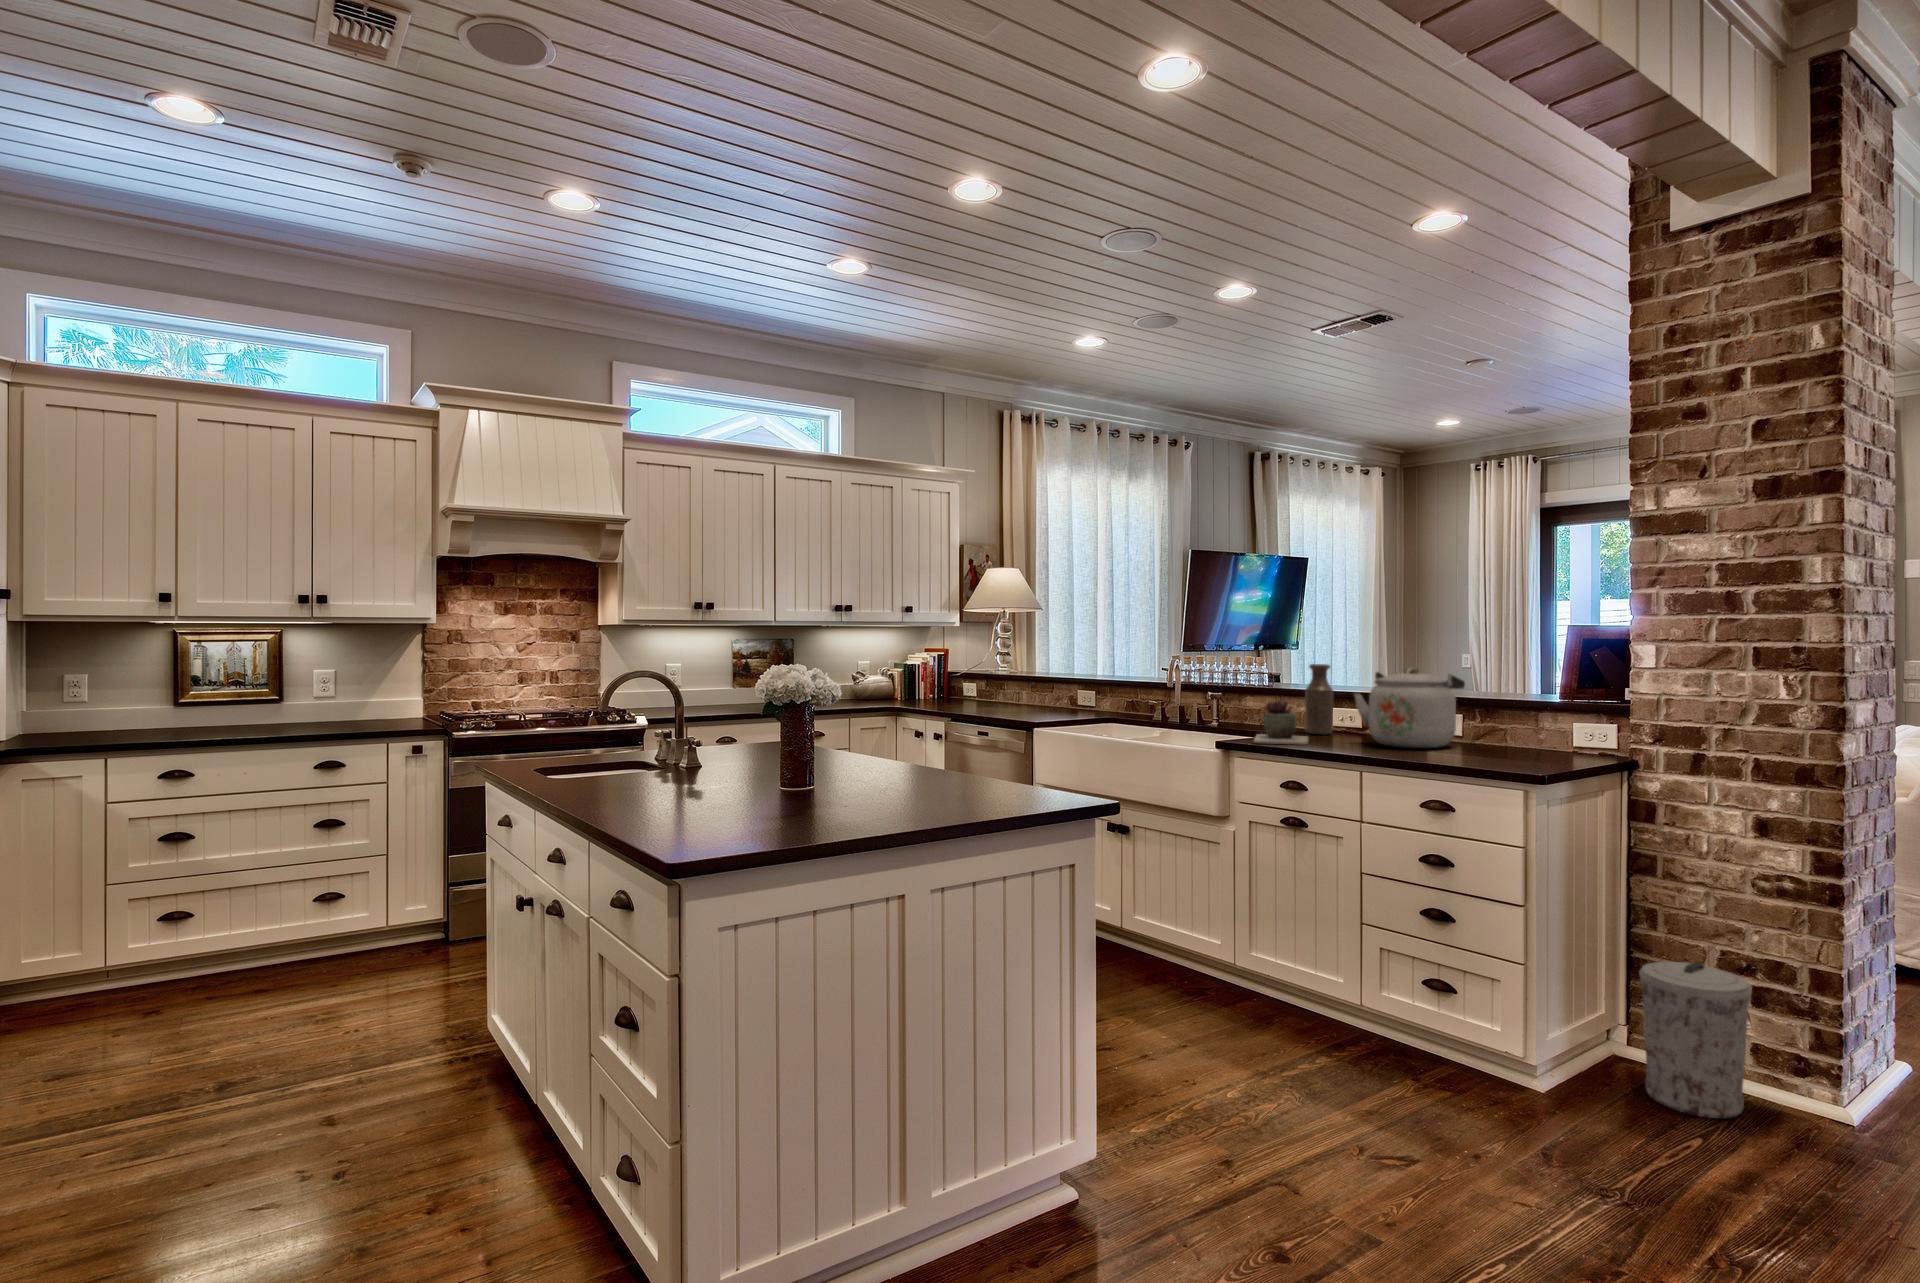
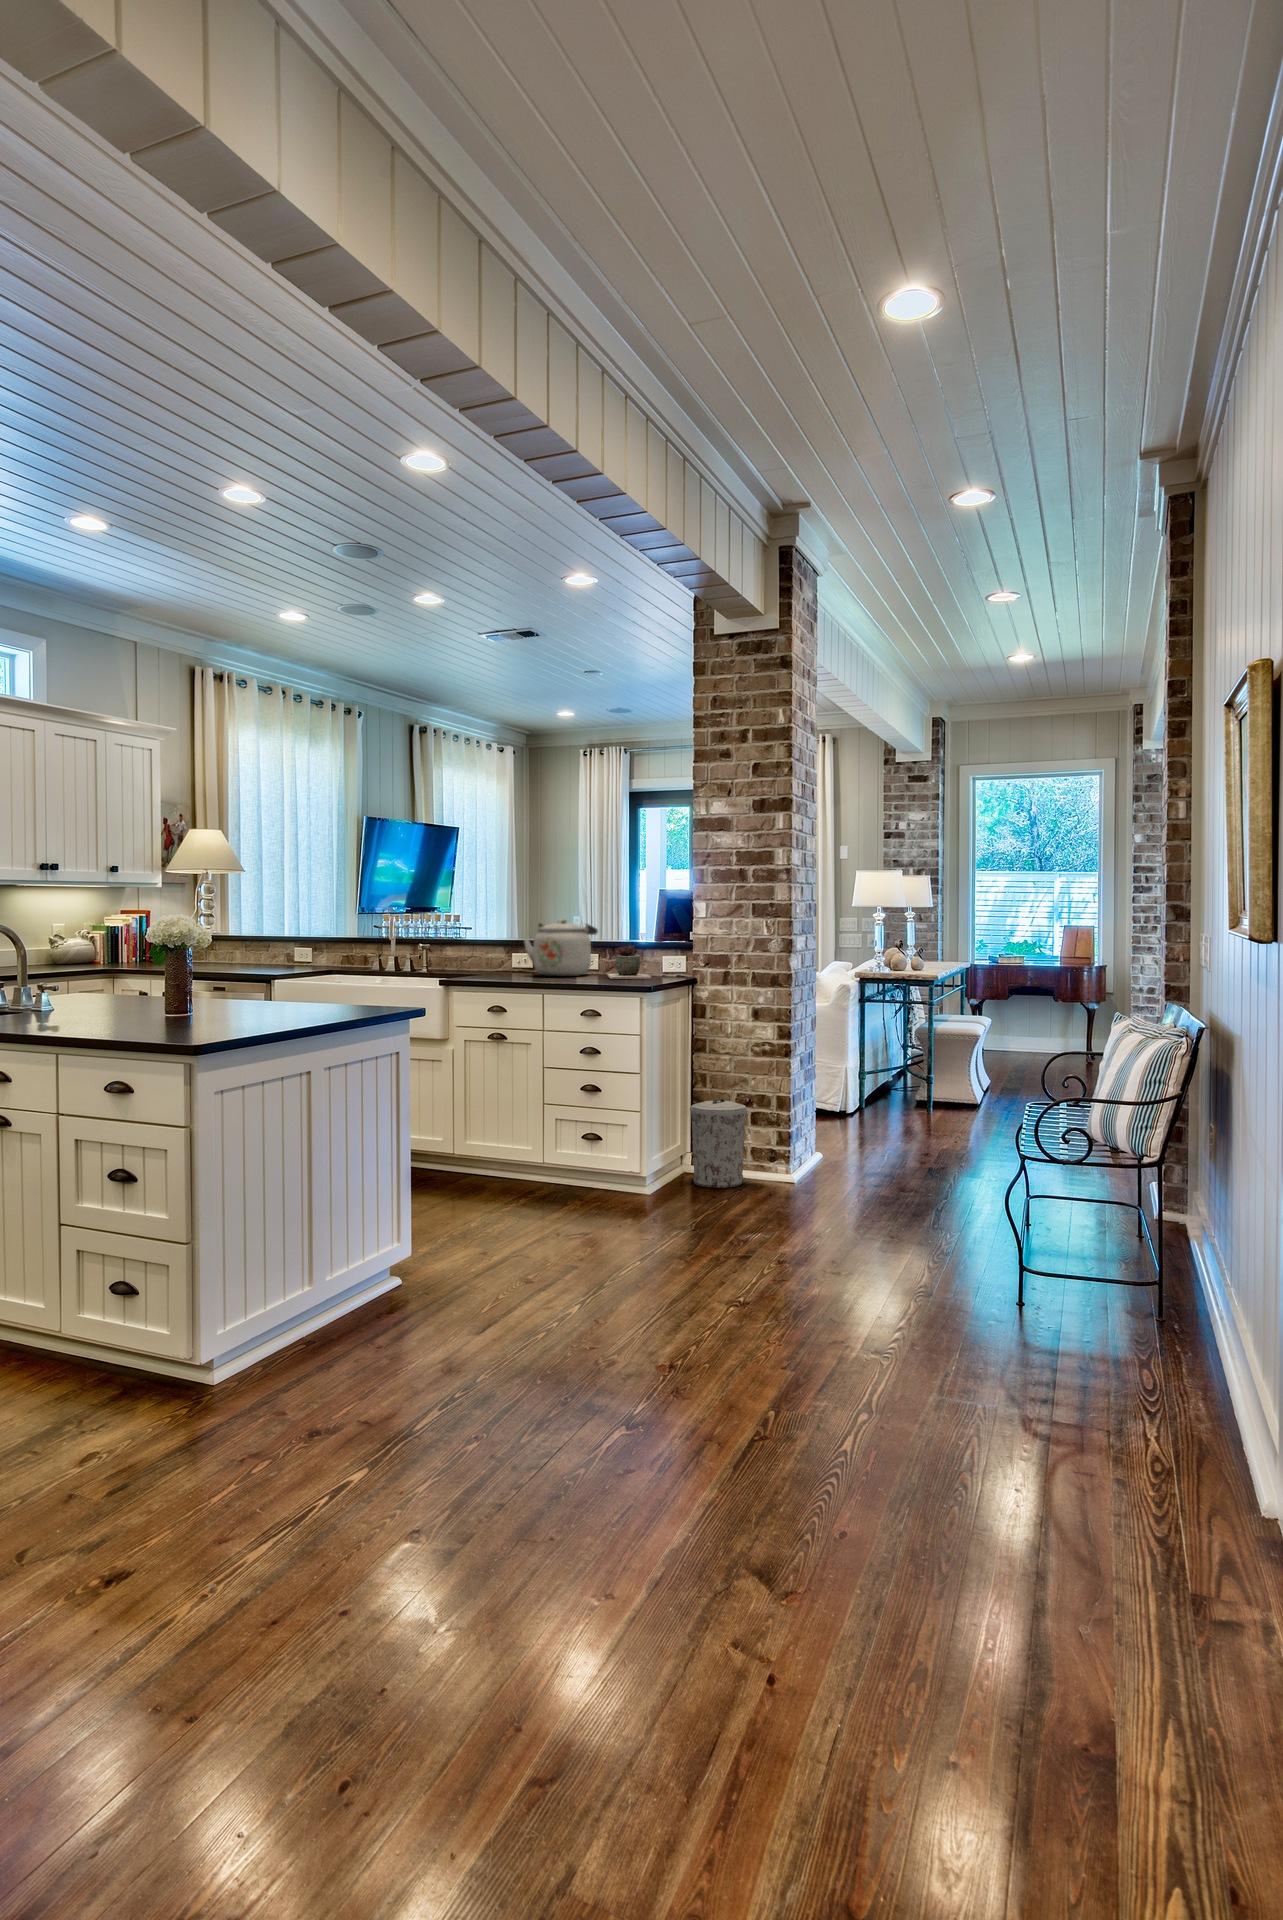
bottle: present [1305,664,1333,735] -> none [489,919,510,973]
succulent plant: present [1254,701,1308,745] -> present [607,945,651,979]

